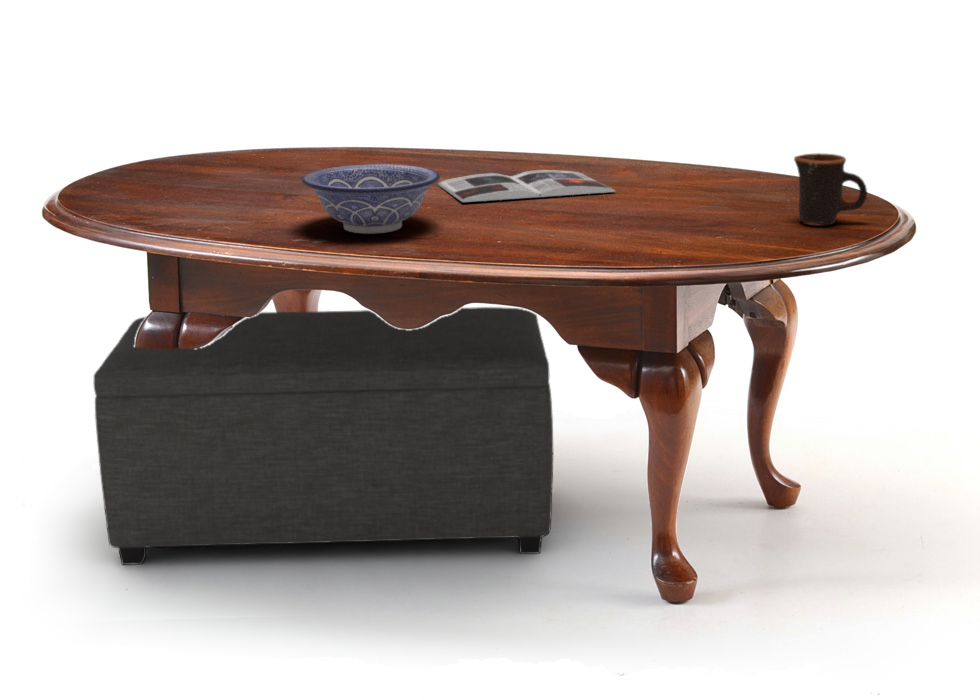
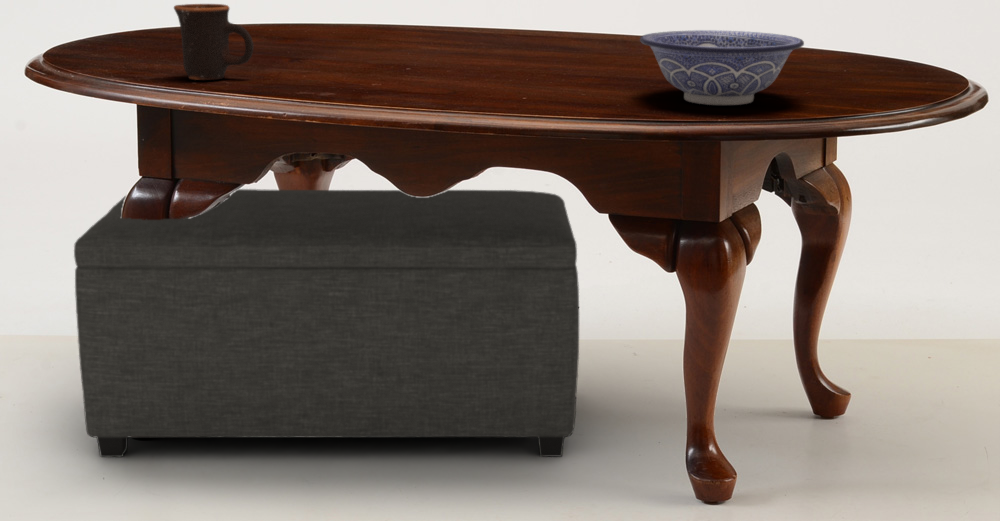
mug: present [794,153,867,226] -> present [174,4,253,80]
decorative bowl: present [302,164,440,234] -> present [640,30,804,105]
magazine: present [438,170,615,202] -> none [459,41,654,65]

